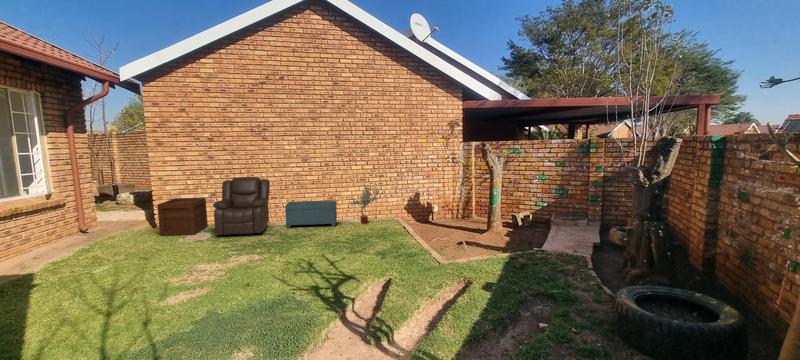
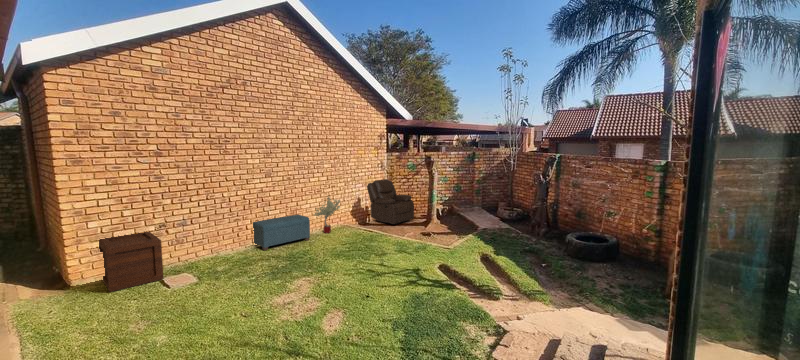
chair: present [213,177,270,236] -> present [367,179,414,225]

